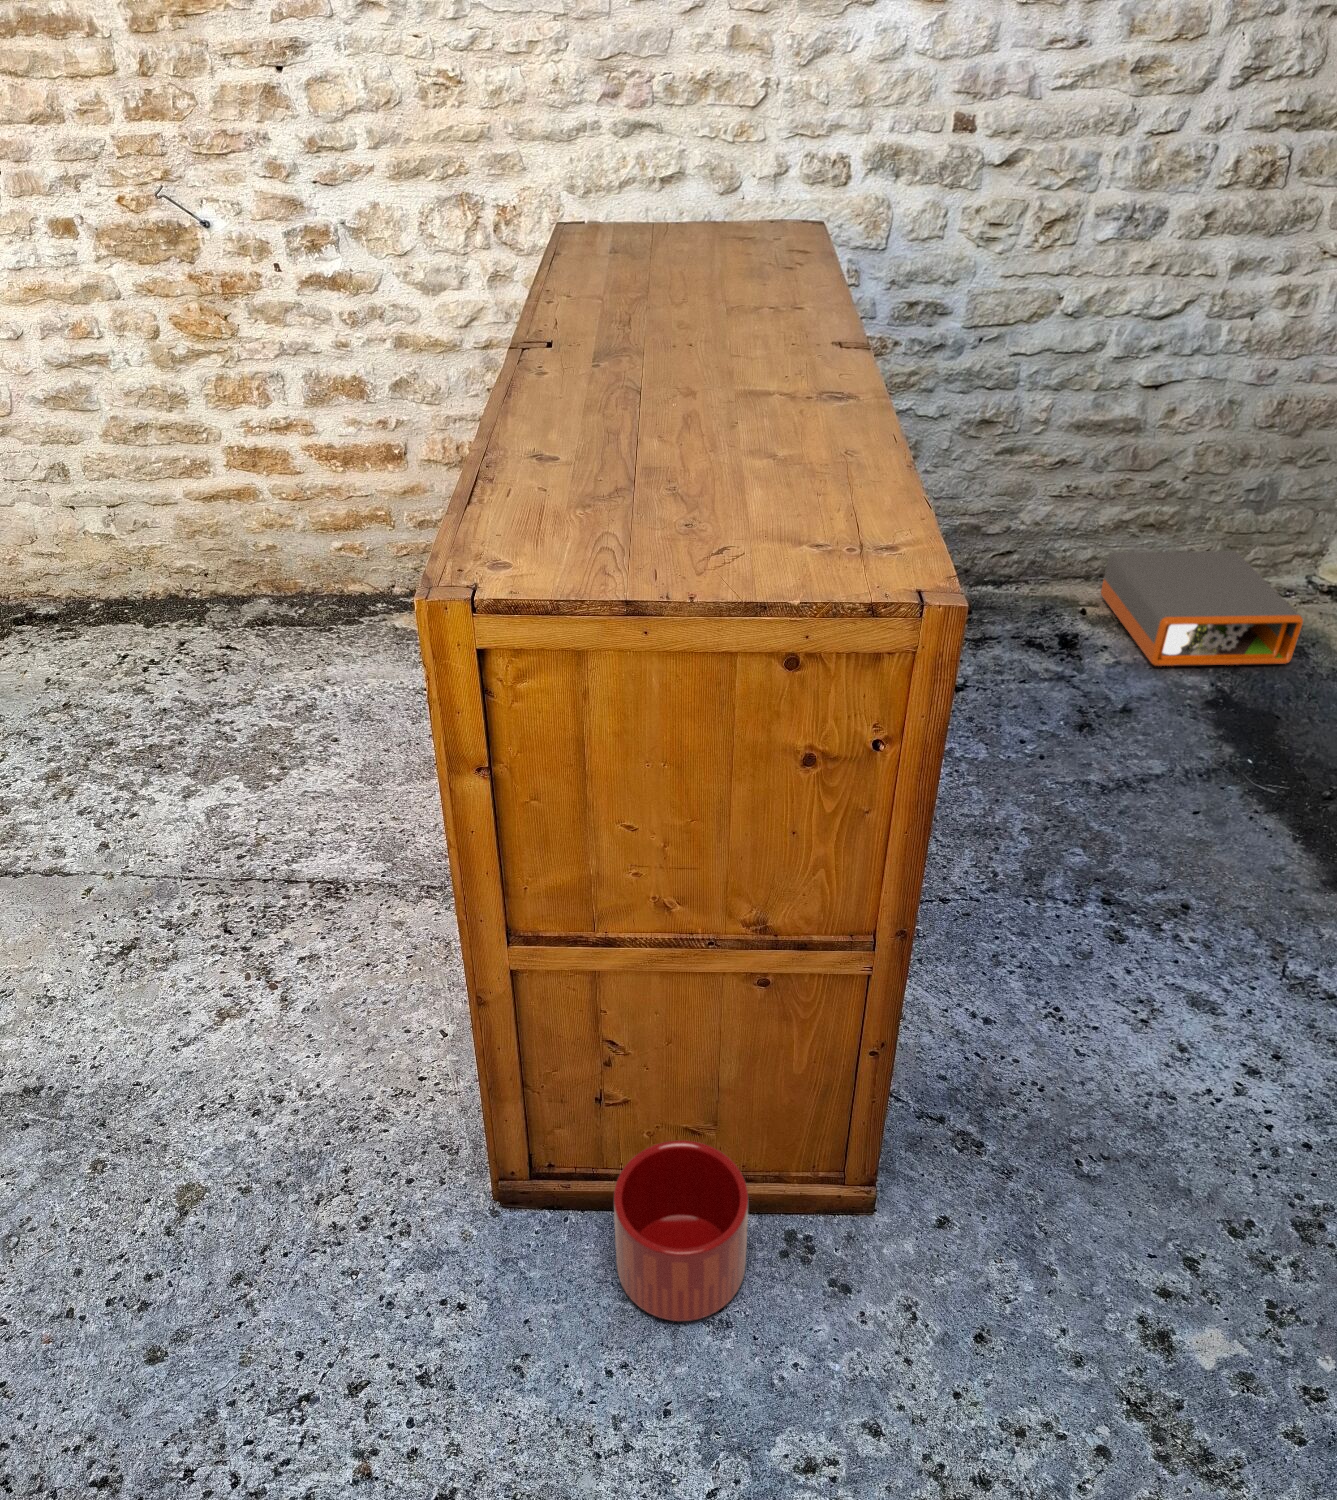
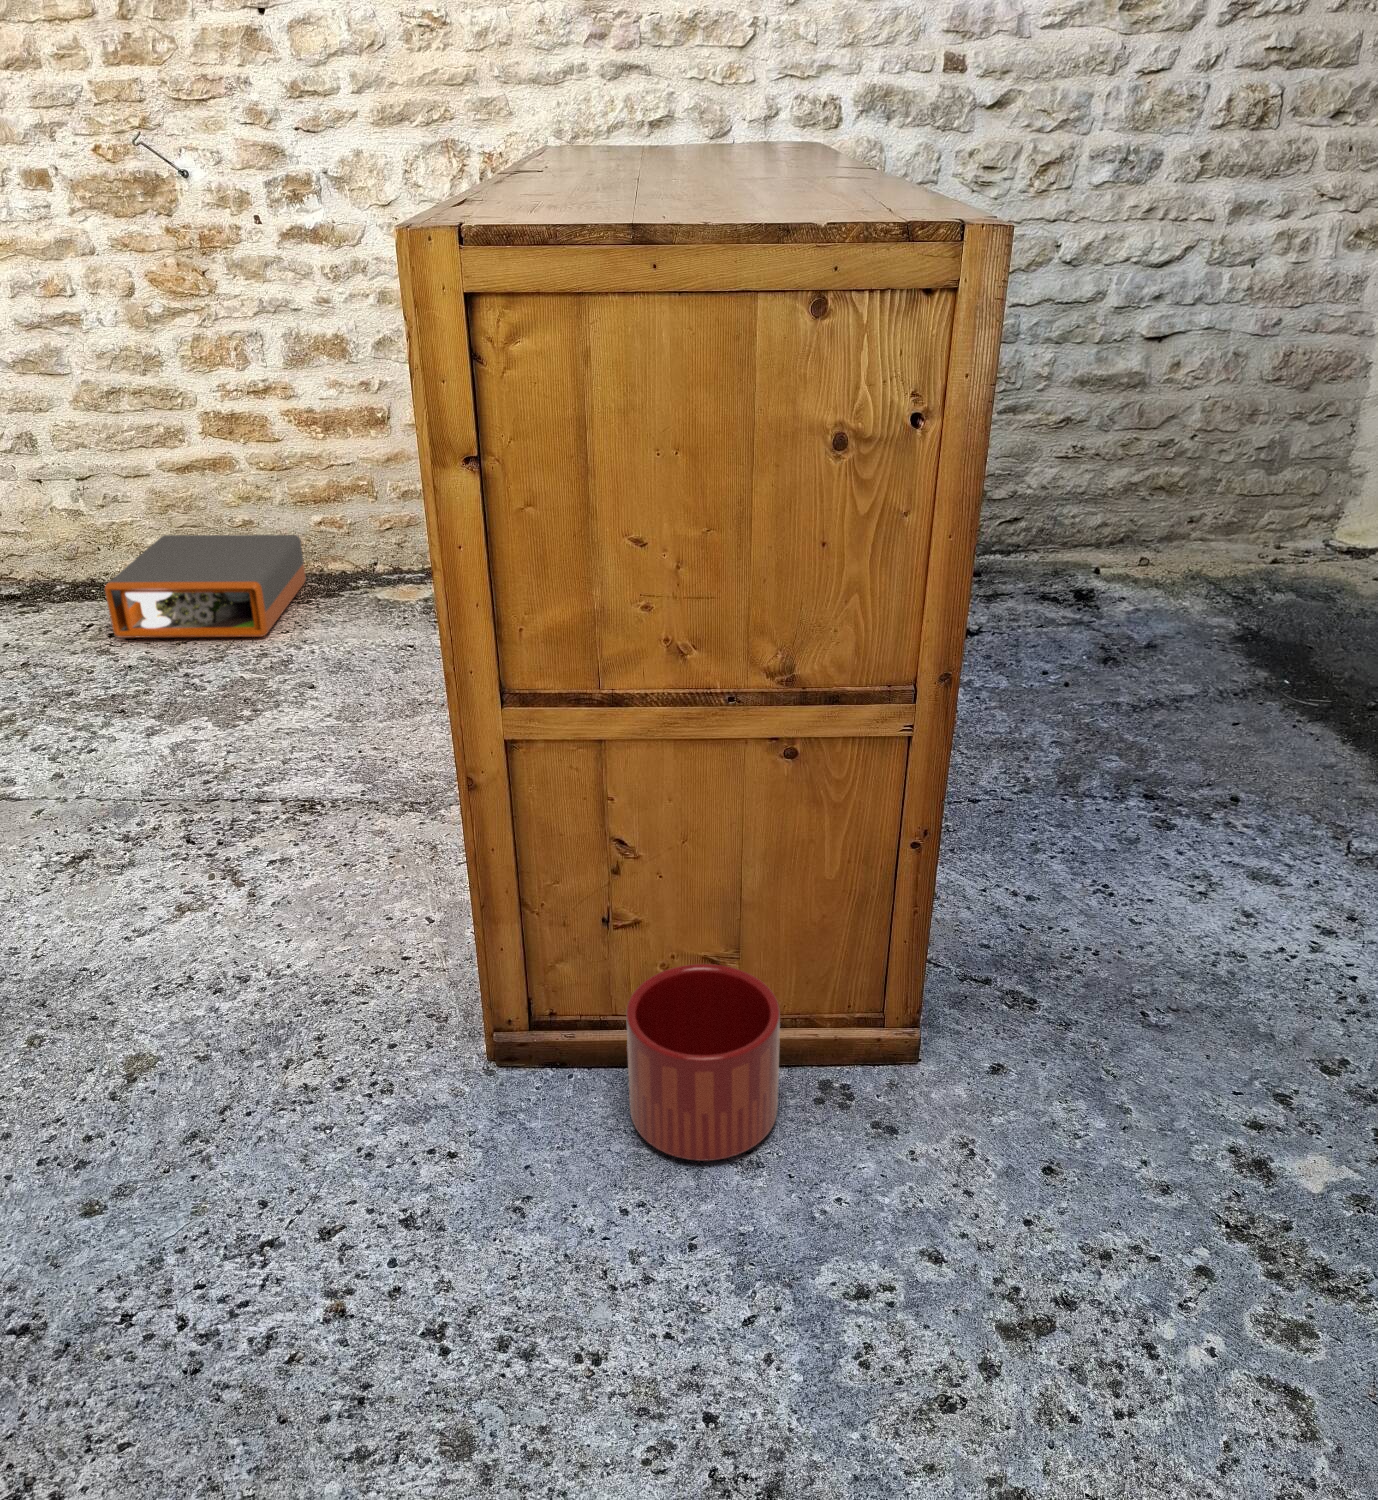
storage box: present [1101,551,1303,666] -> present [105,535,306,638]

